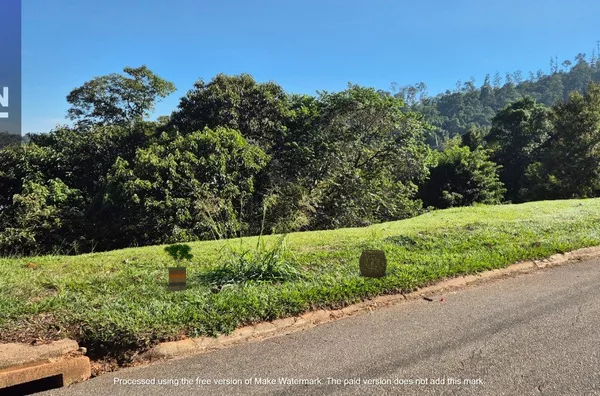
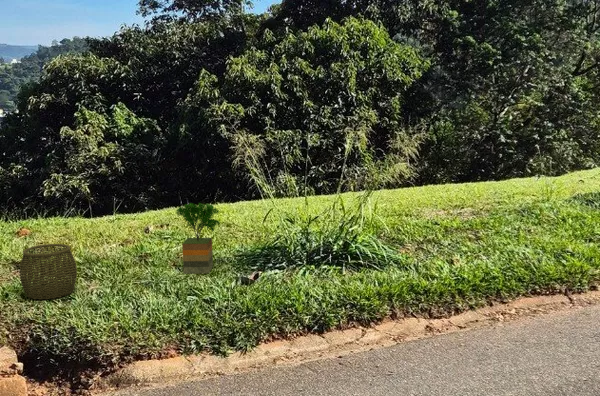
woven basket: present [359,250,387,277] -> present [19,244,77,300]

